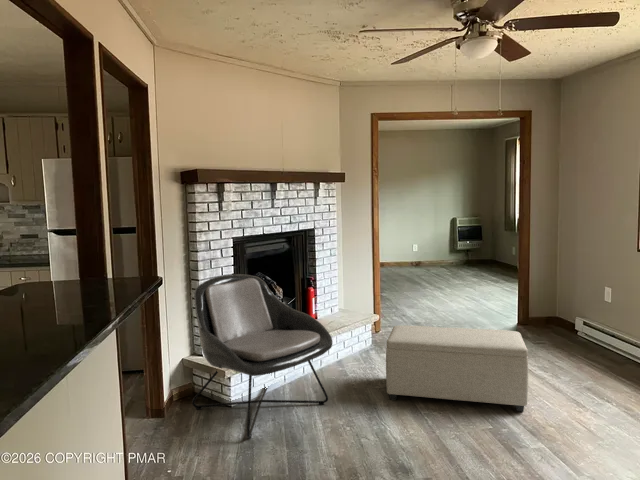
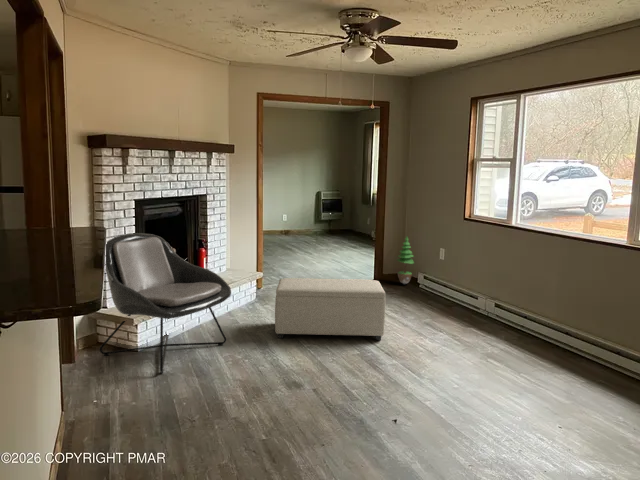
potted tree: none [546,270,570,331] -> present [397,237,414,284]

